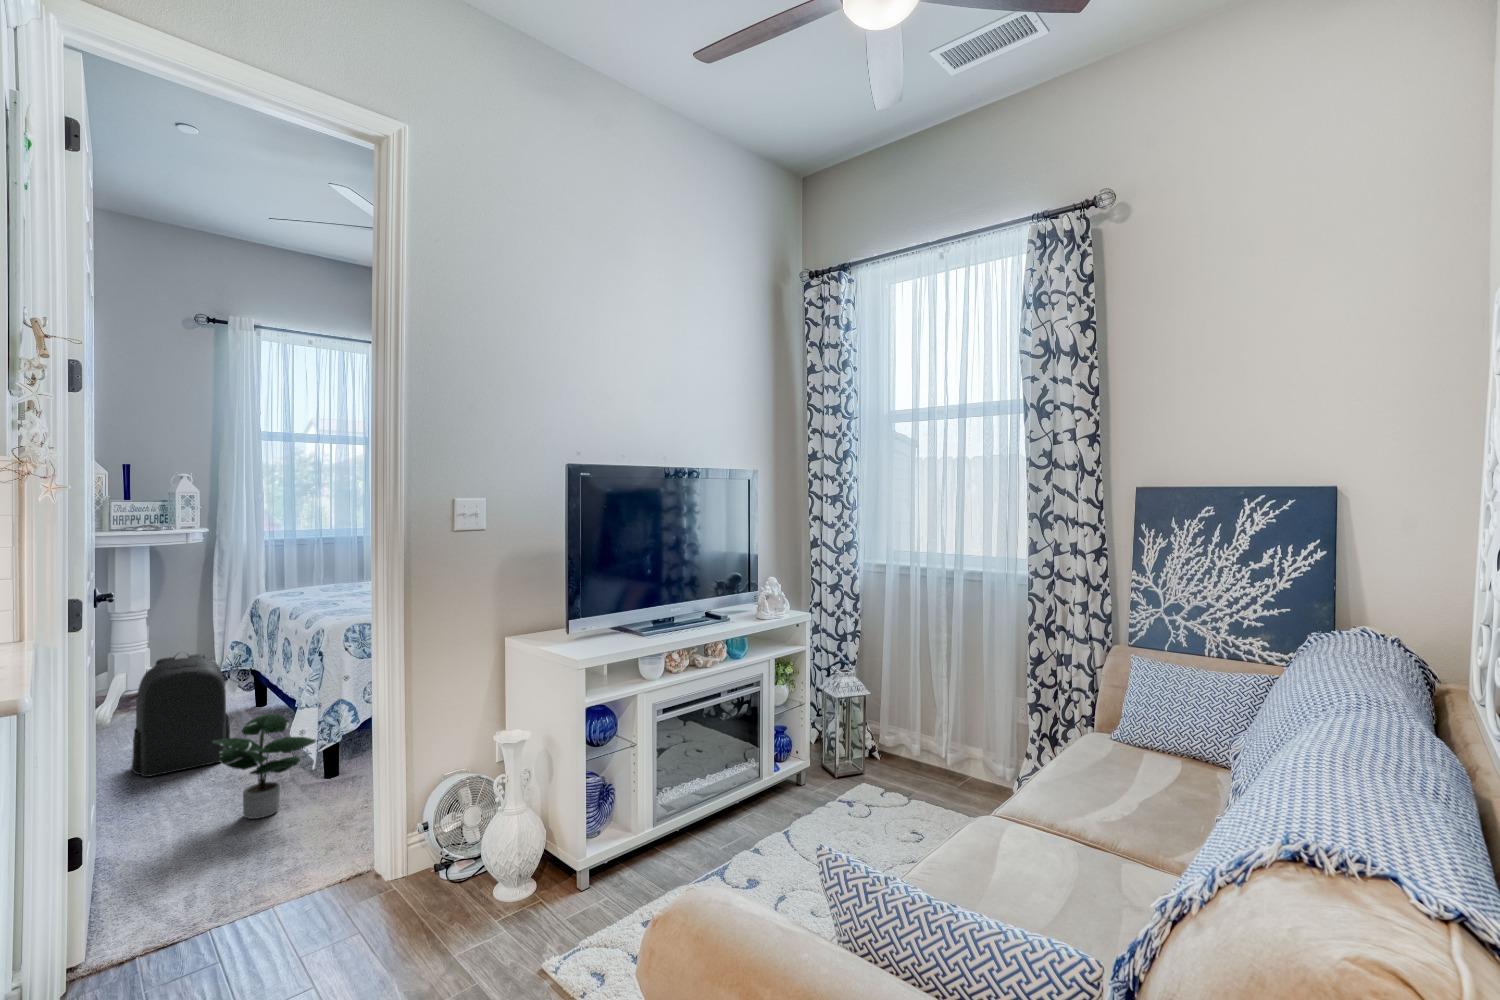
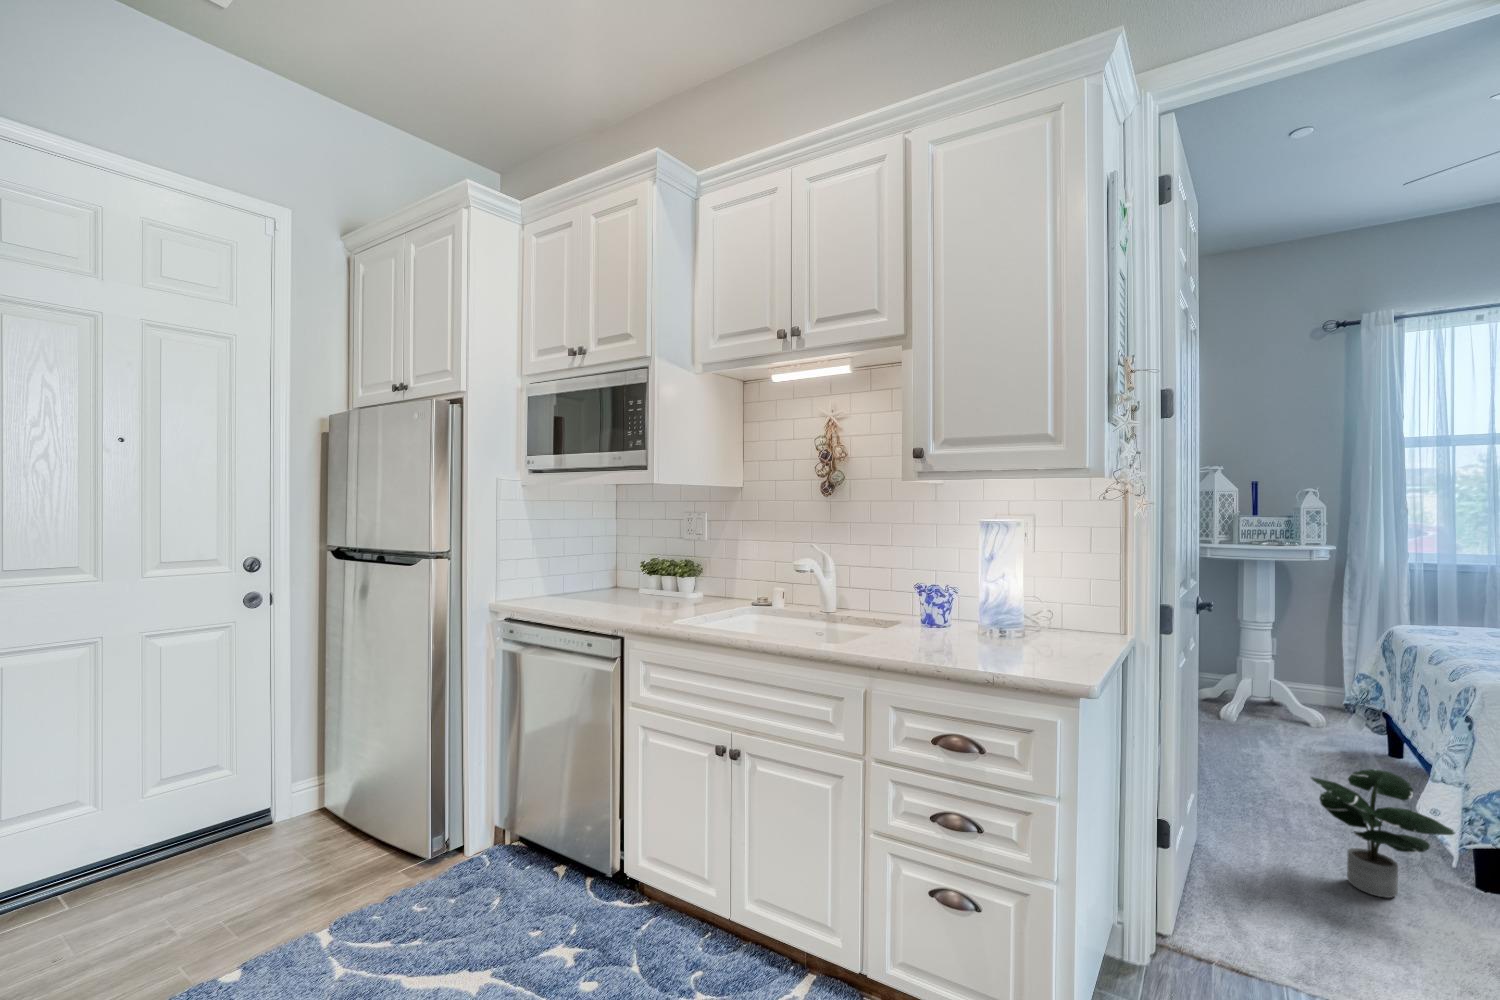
backpack: present [132,654,230,777] -> none [1241,670,1347,803]

